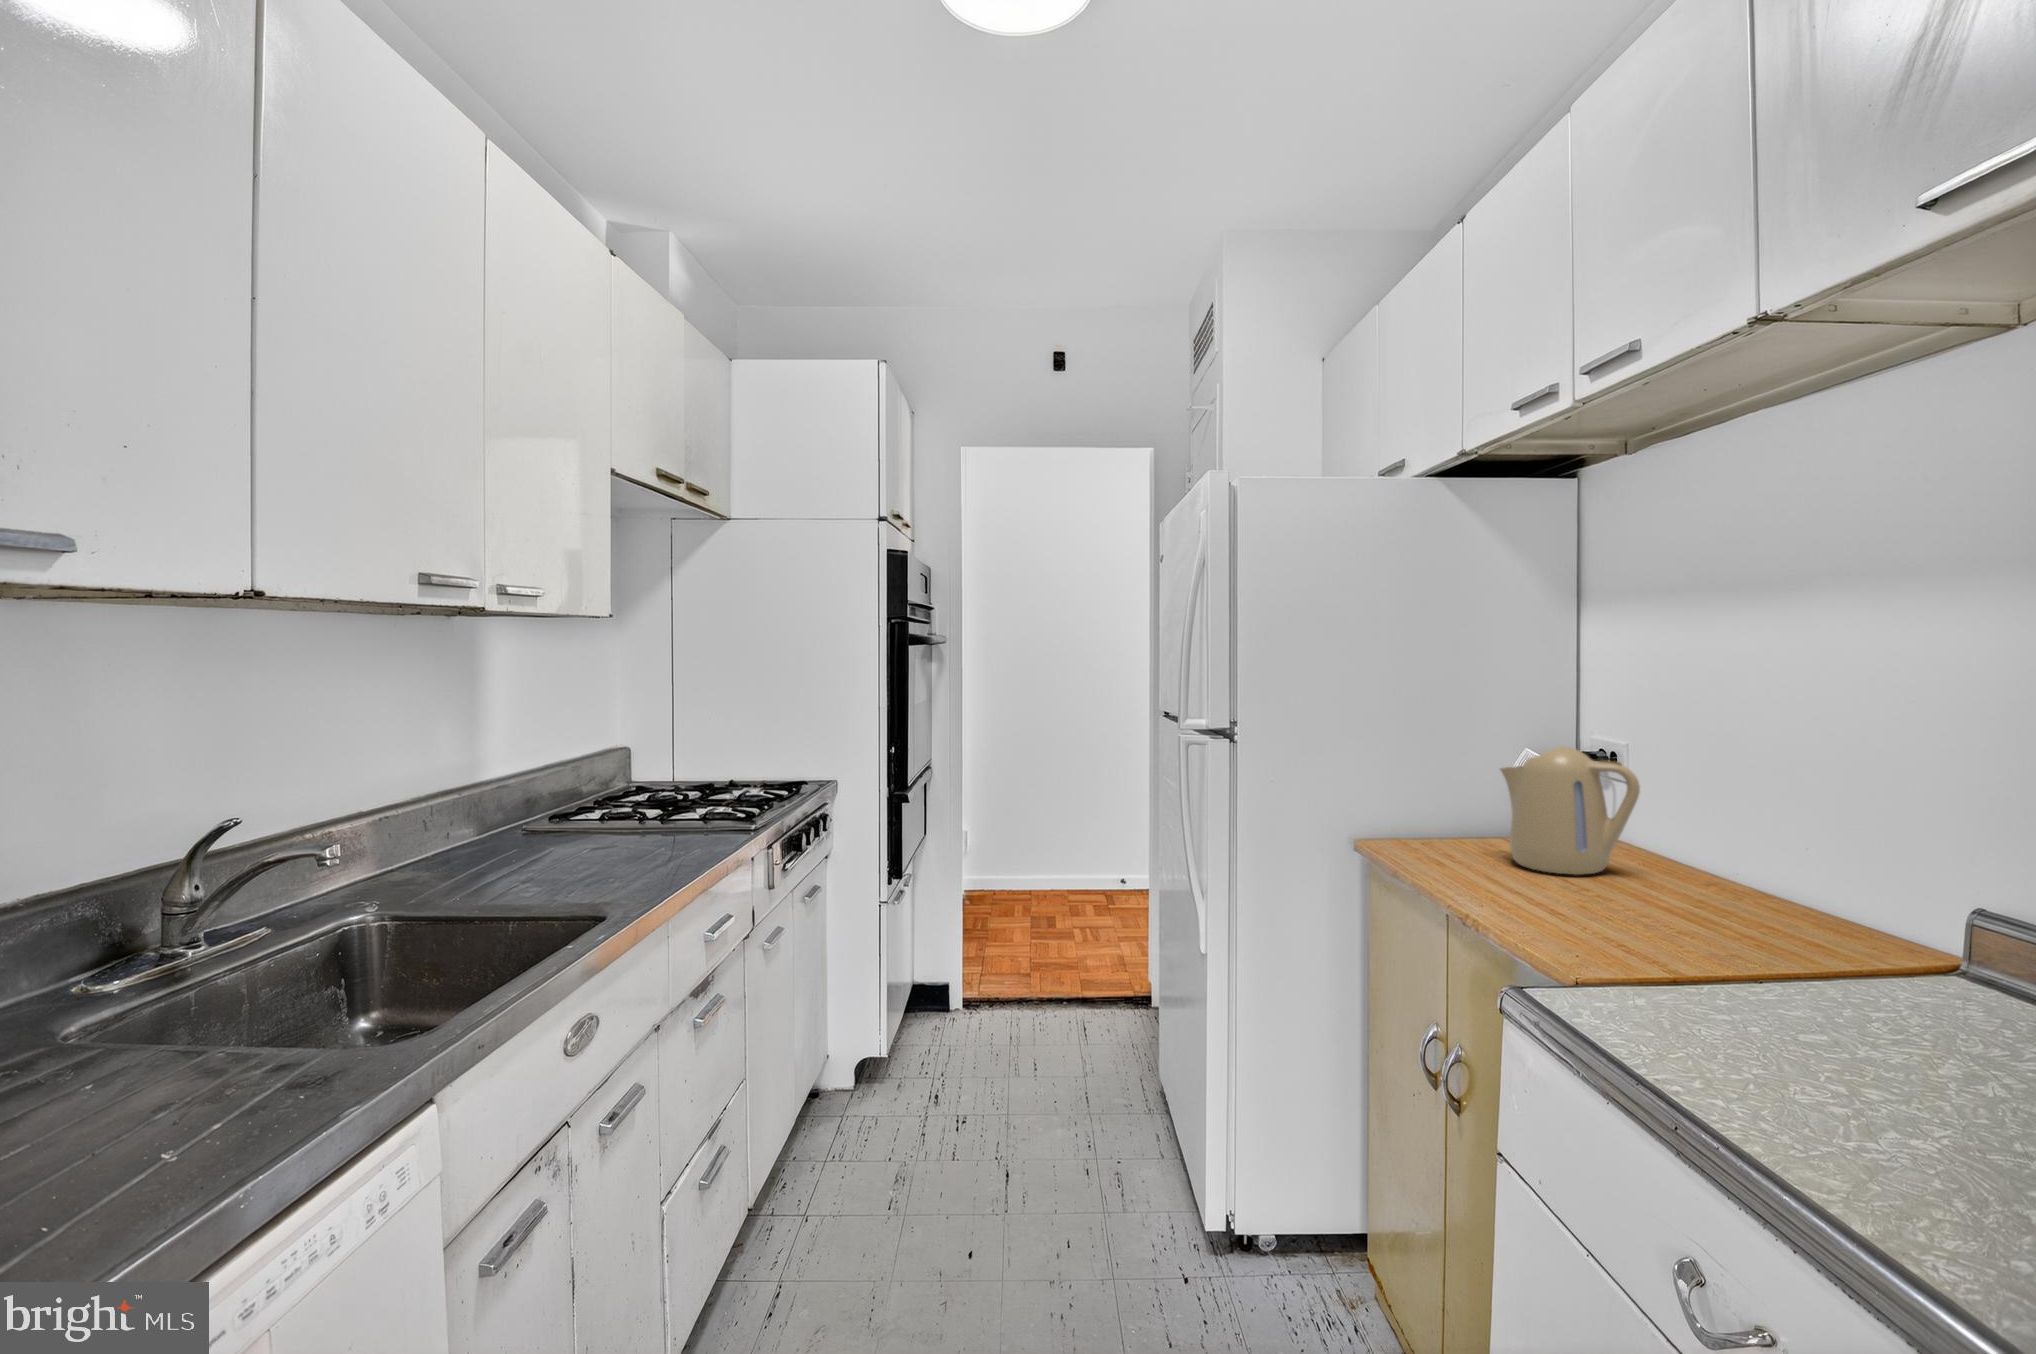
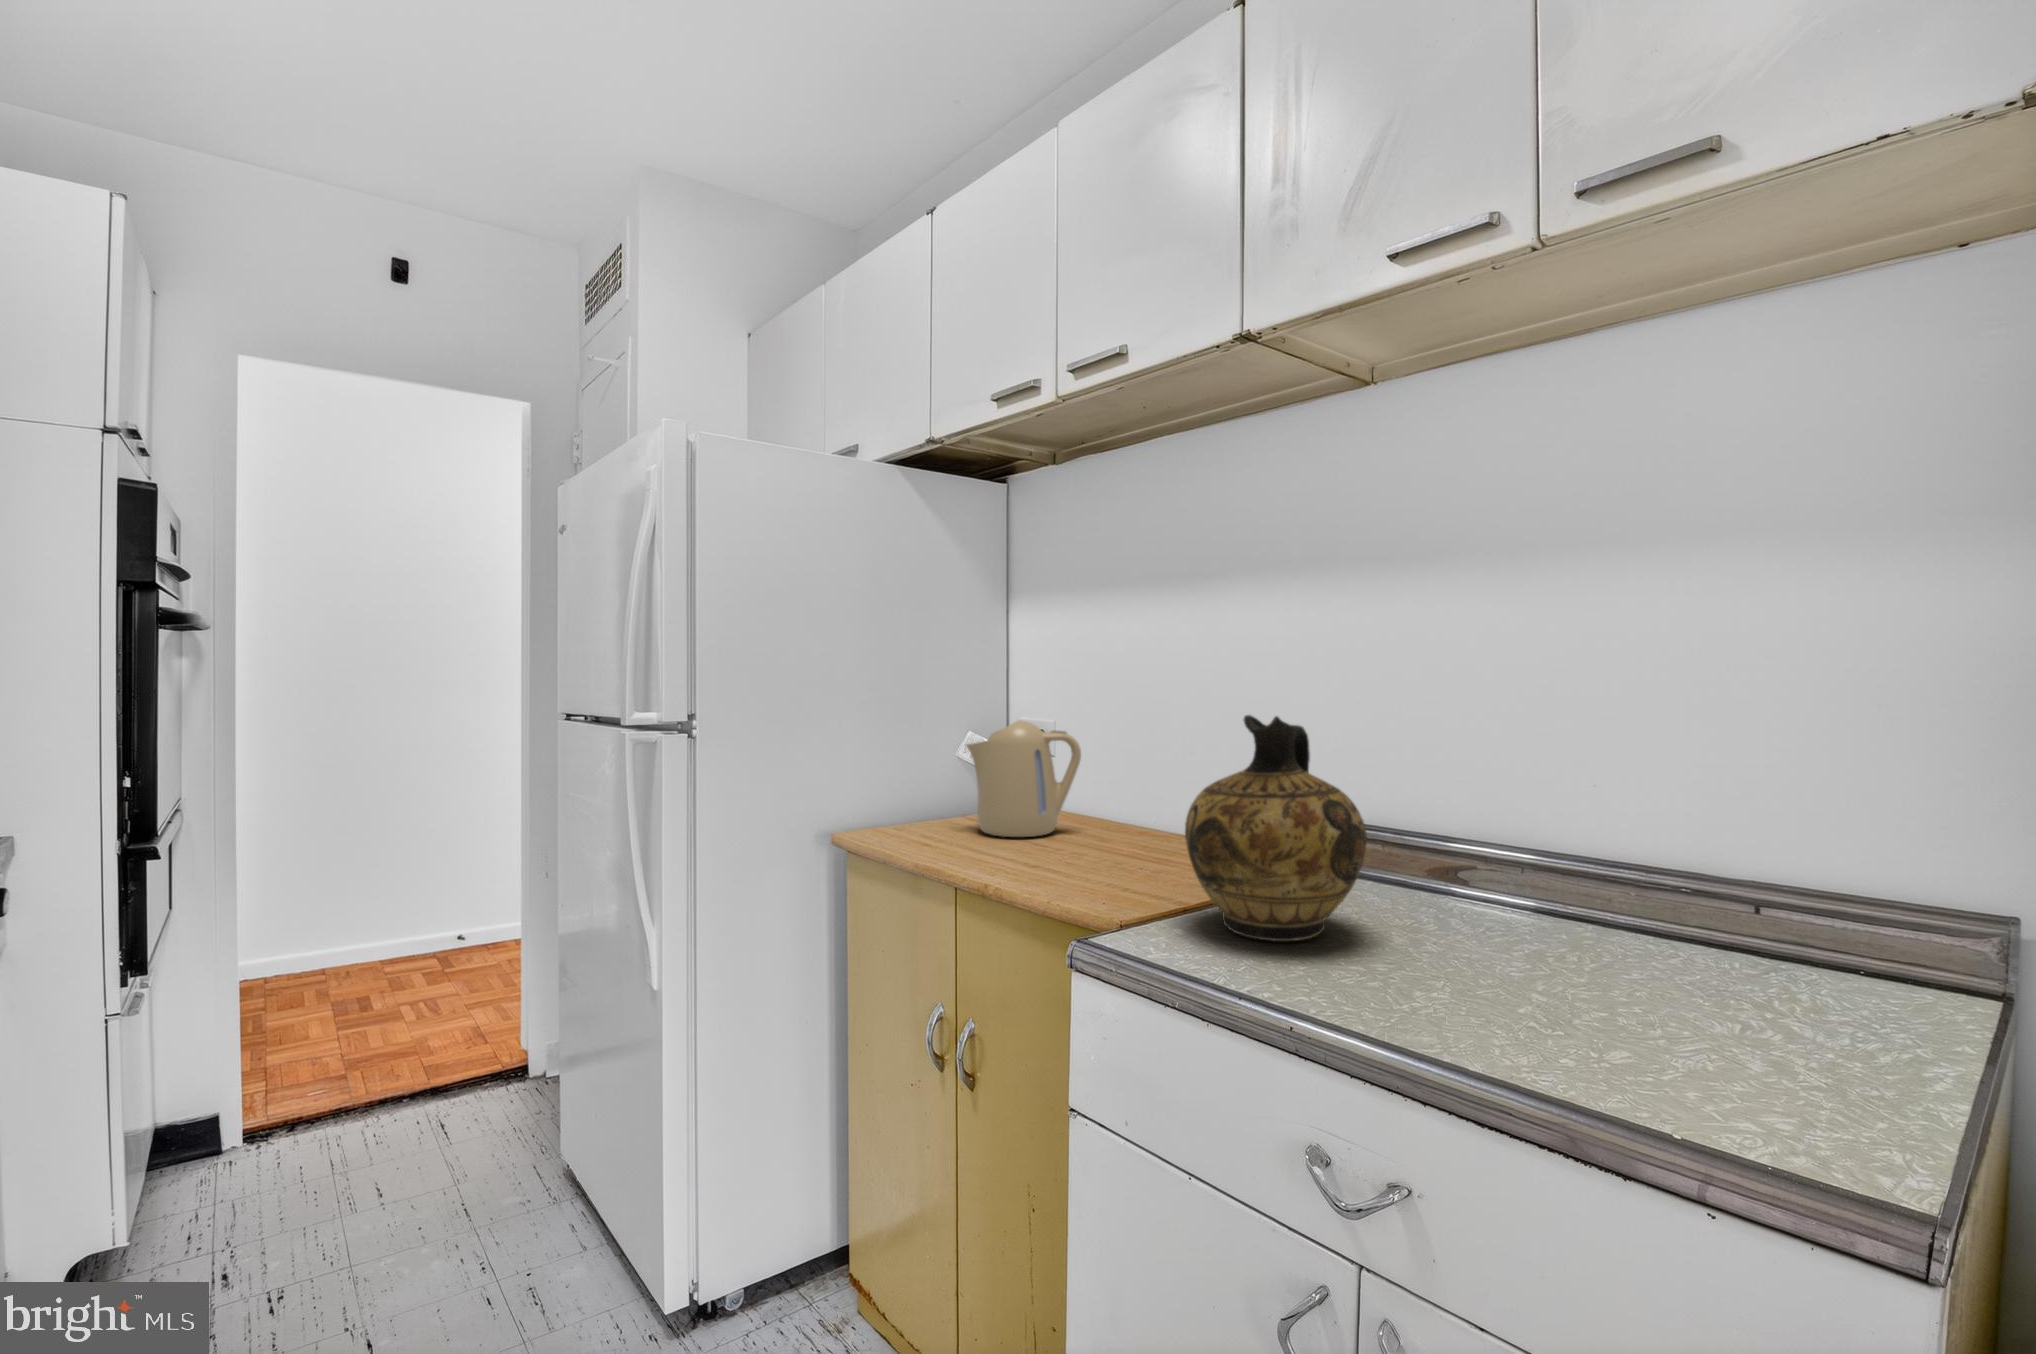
ceramic jug: none [1646,782,1898,1045] -> present [1185,715,1367,941]

